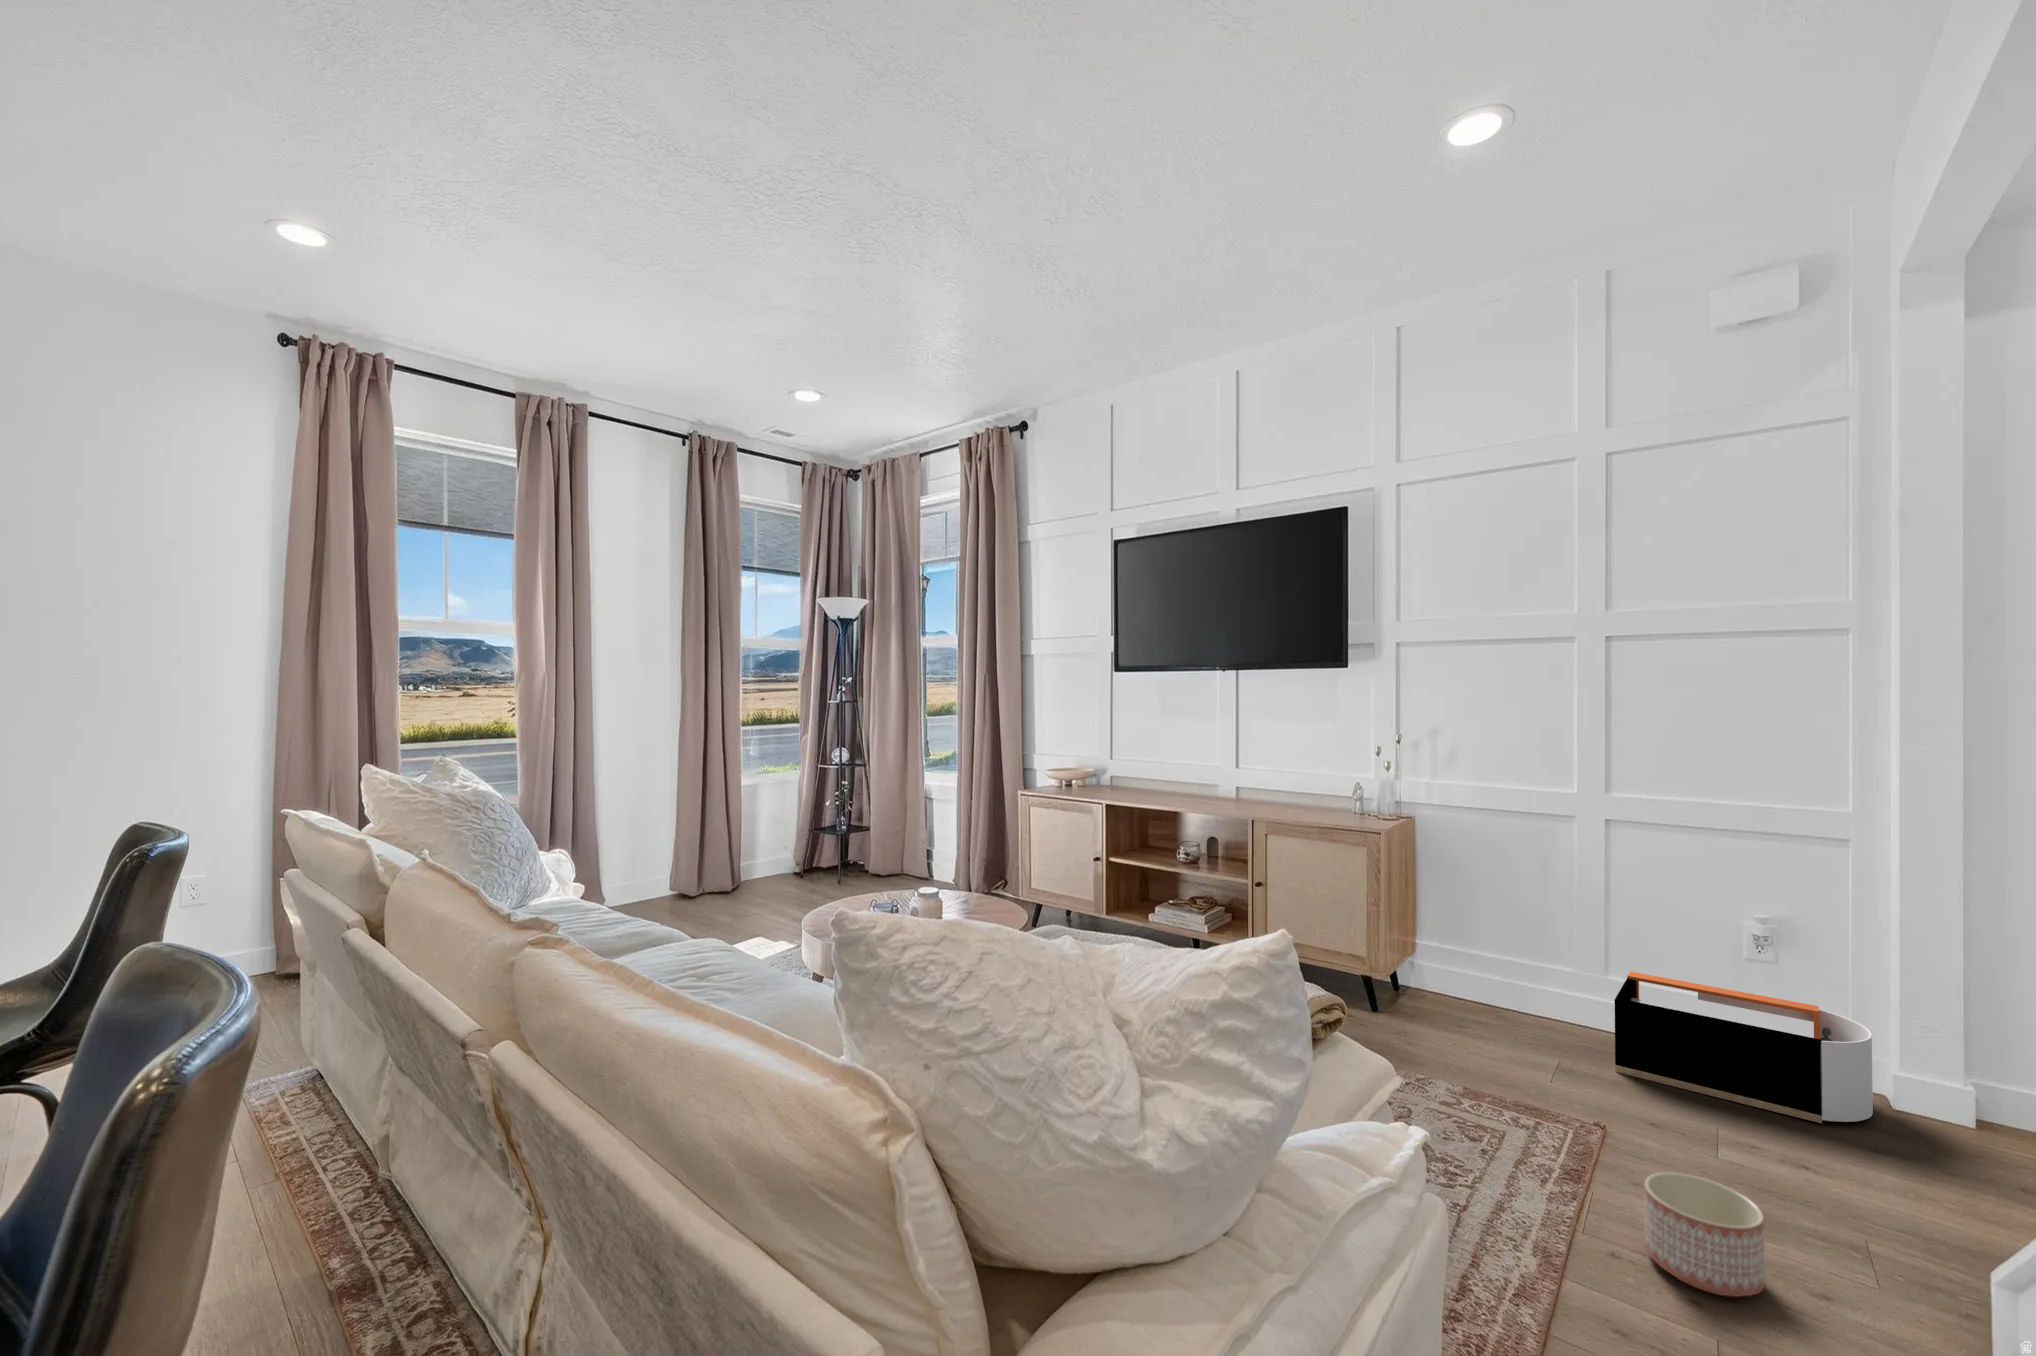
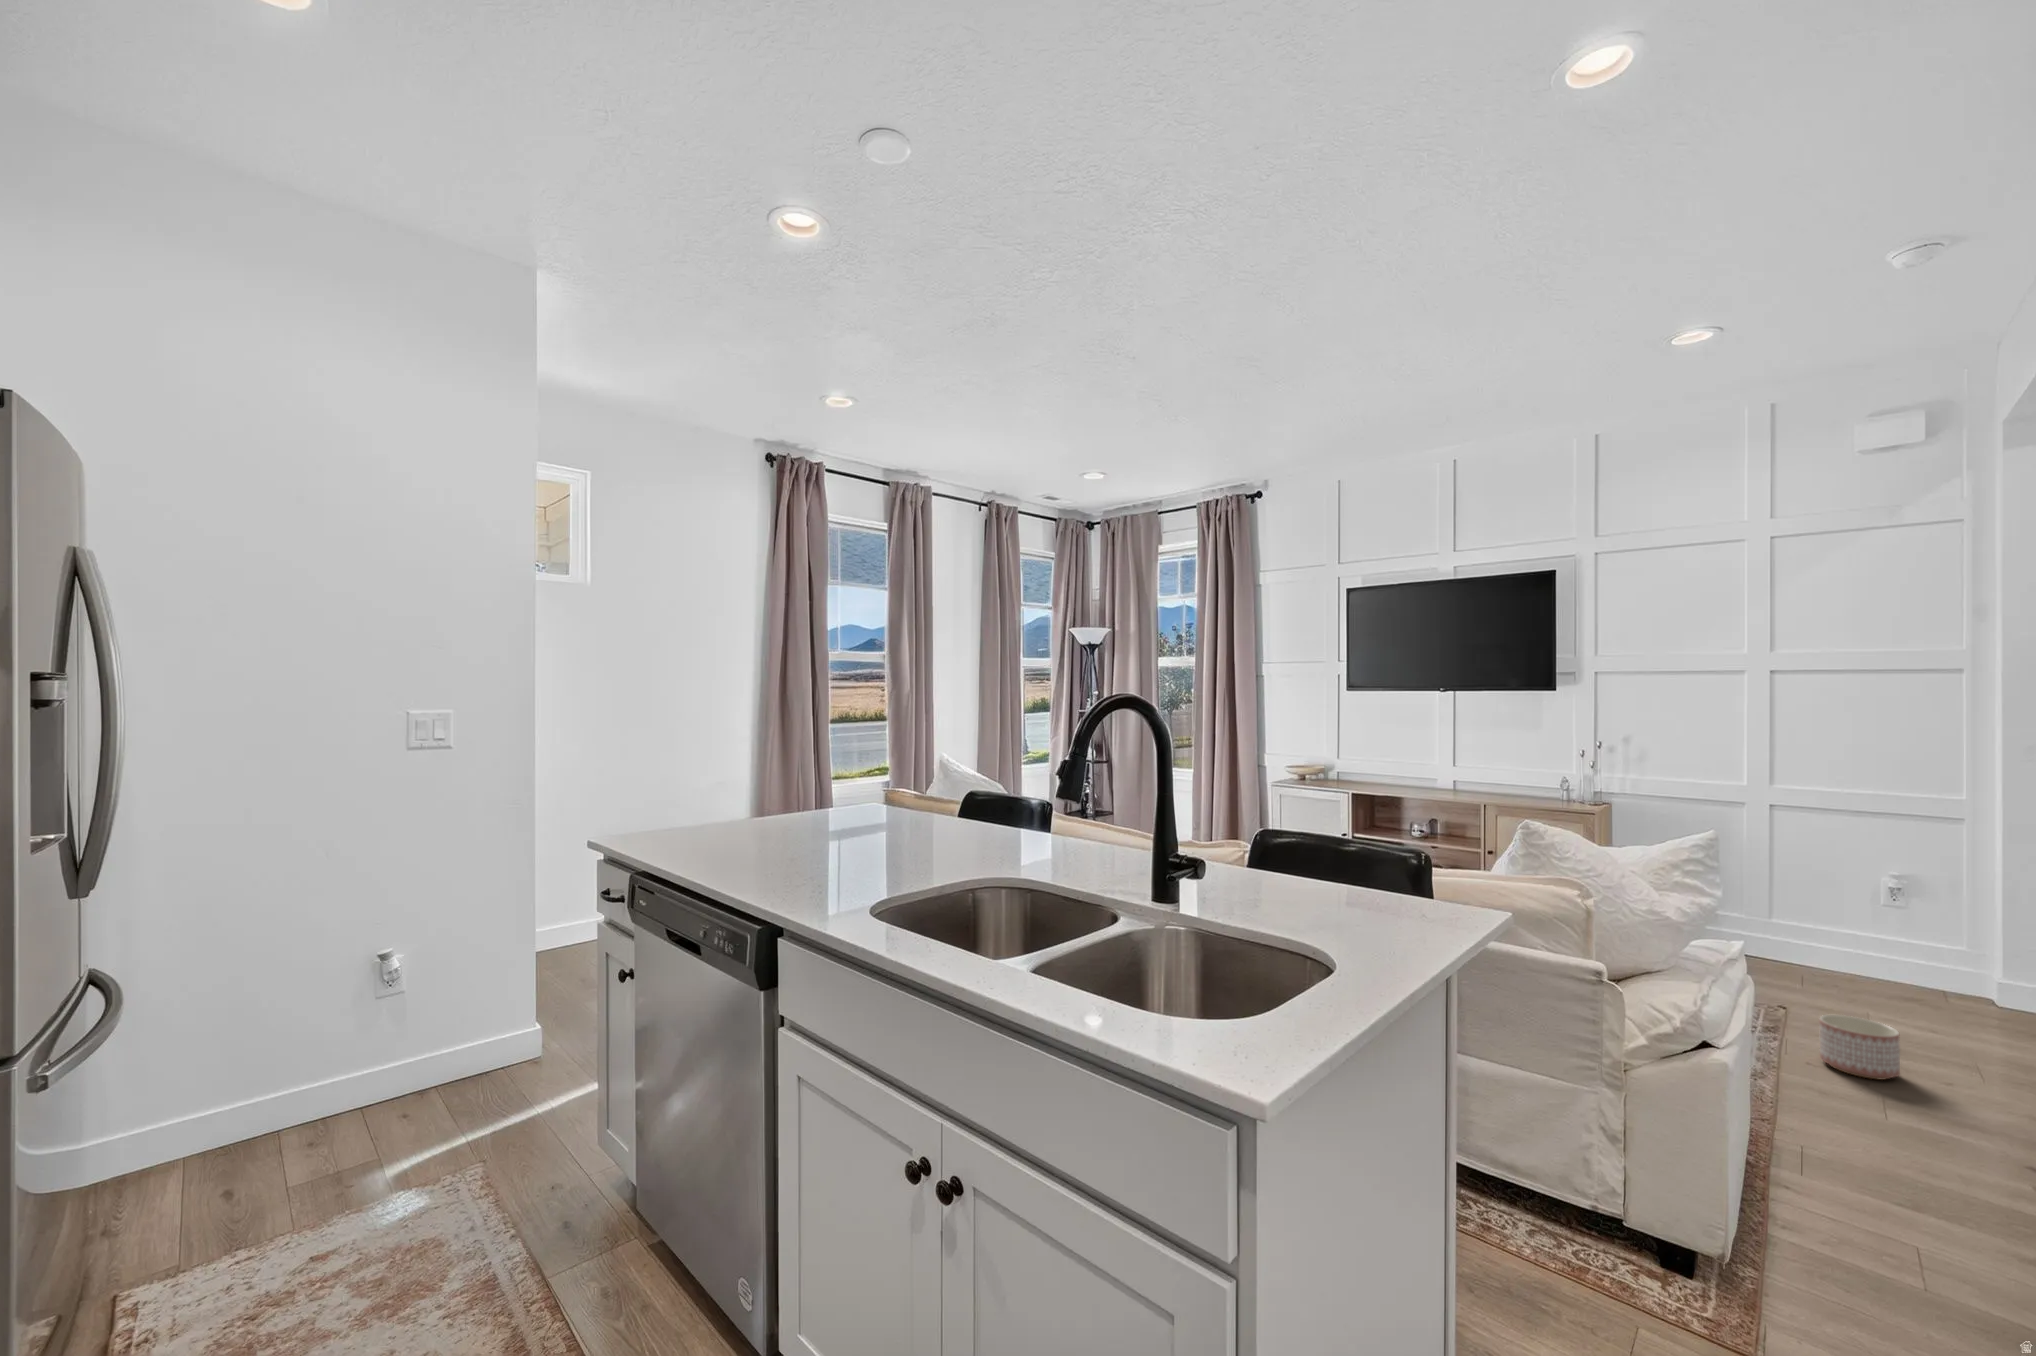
storage bin: present [1615,972,1873,1123] -> none [1781,916,1977,1011]

